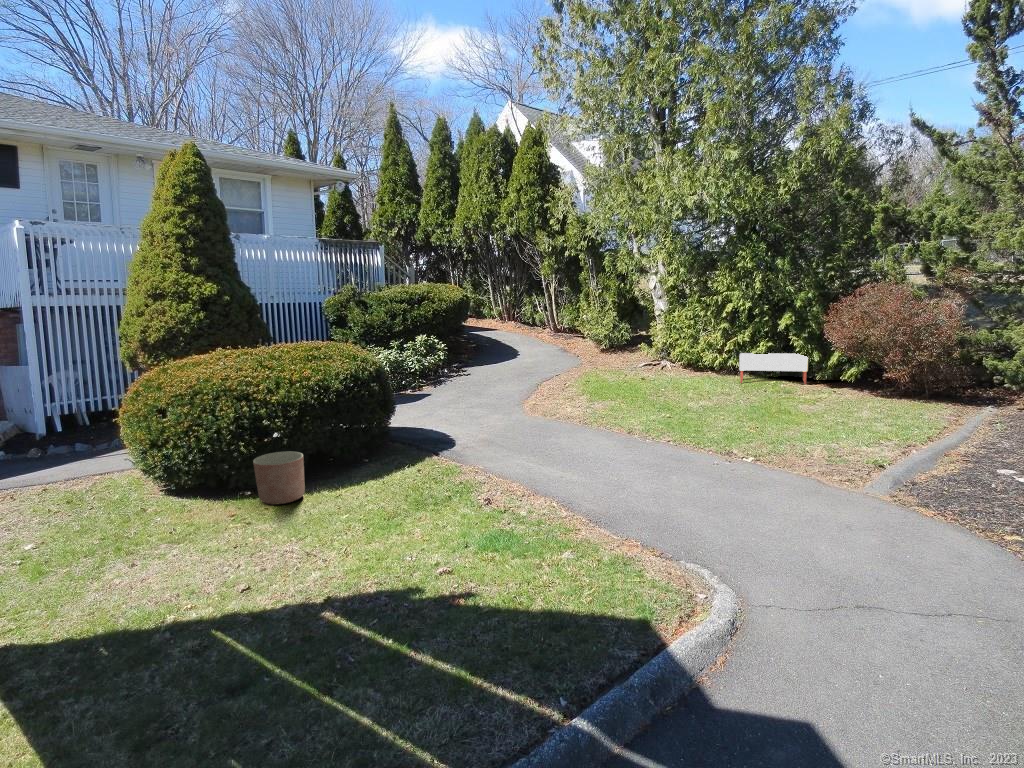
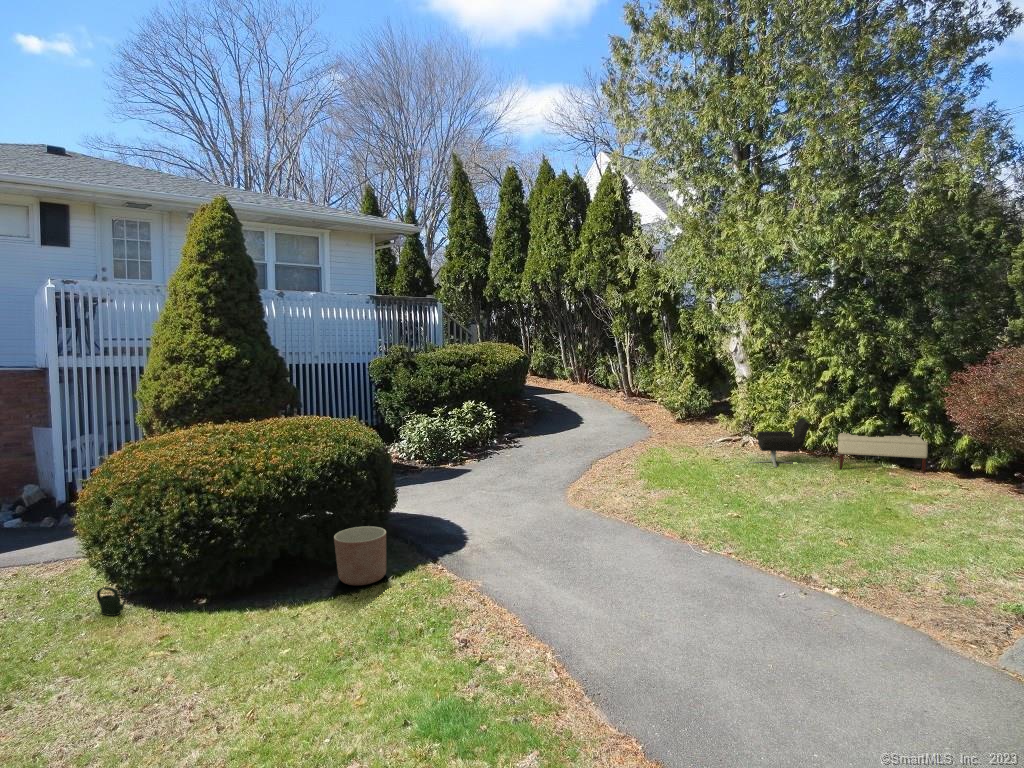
lounge chair: none [669,343,717,384] -> present [755,419,810,467]
planter: present [253,451,305,504] -> present [334,526,386,585]
watering can: none [158,483,191,506] -> present [97,587,128,616]

